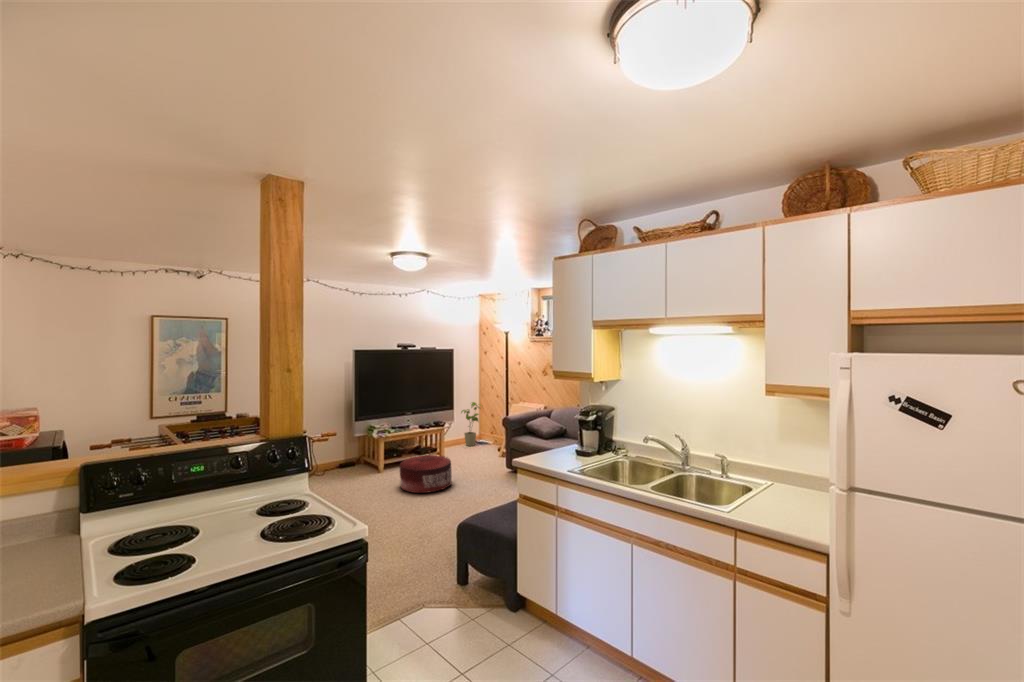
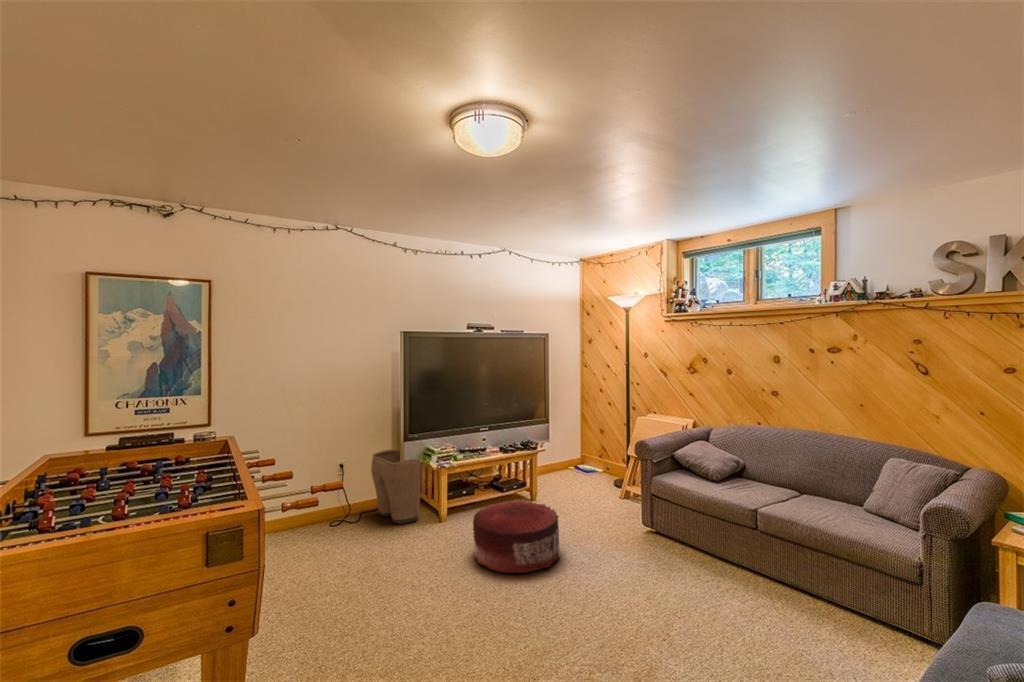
house plant: present [461,402,479,446] -> none [556,412,590,477]
laundry basket: none [332,428,366,474] -> present [371,450,421,524]

